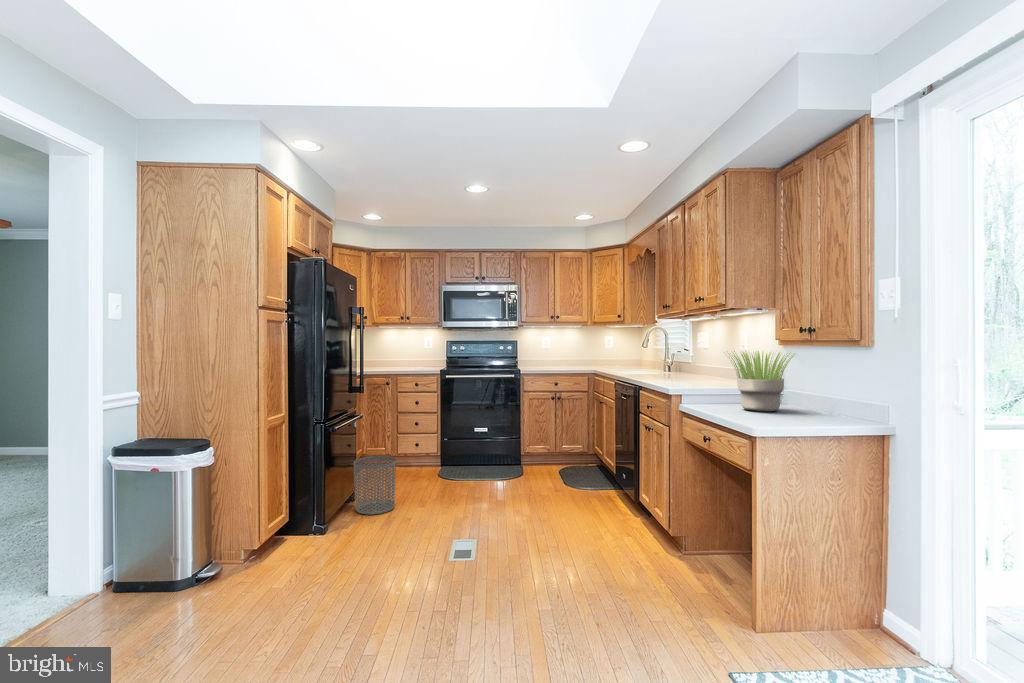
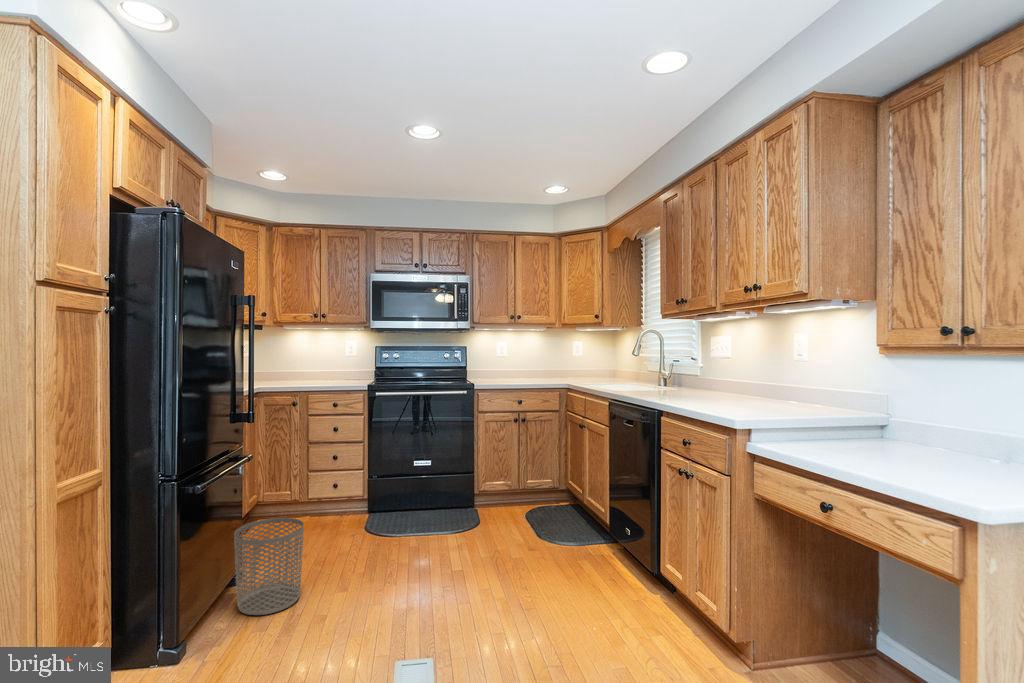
potted plant: present [729,351,794,412] -> none [822,360,955,457]

